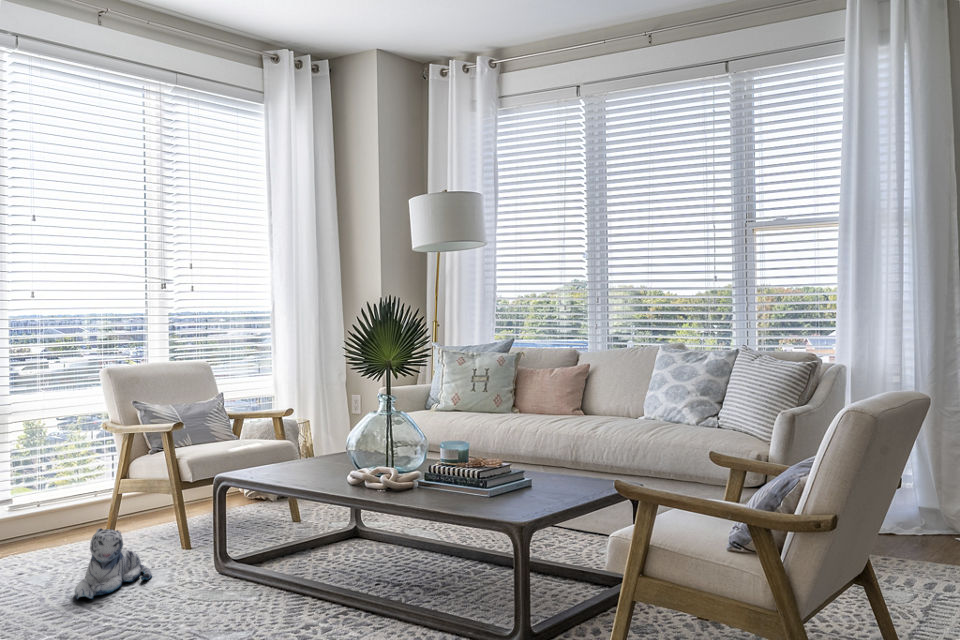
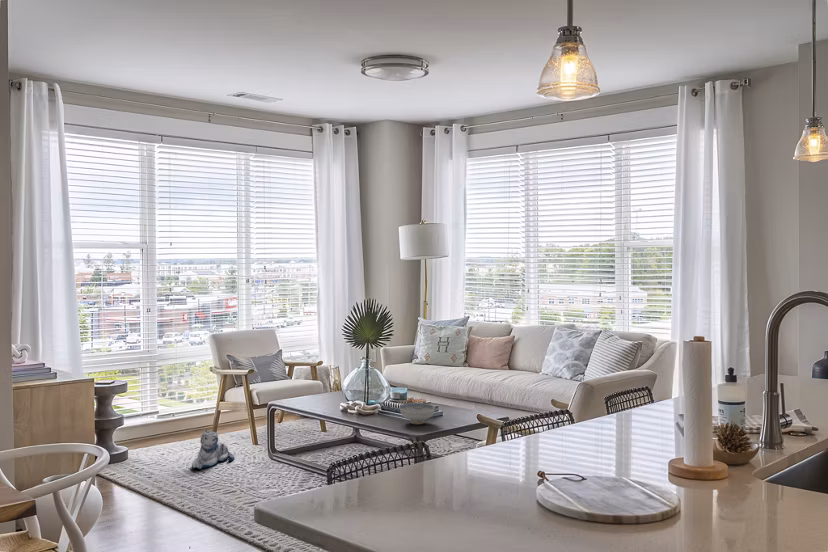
ceramic bowl: none [466,465,529,502] -> present [400,403,435,424]

